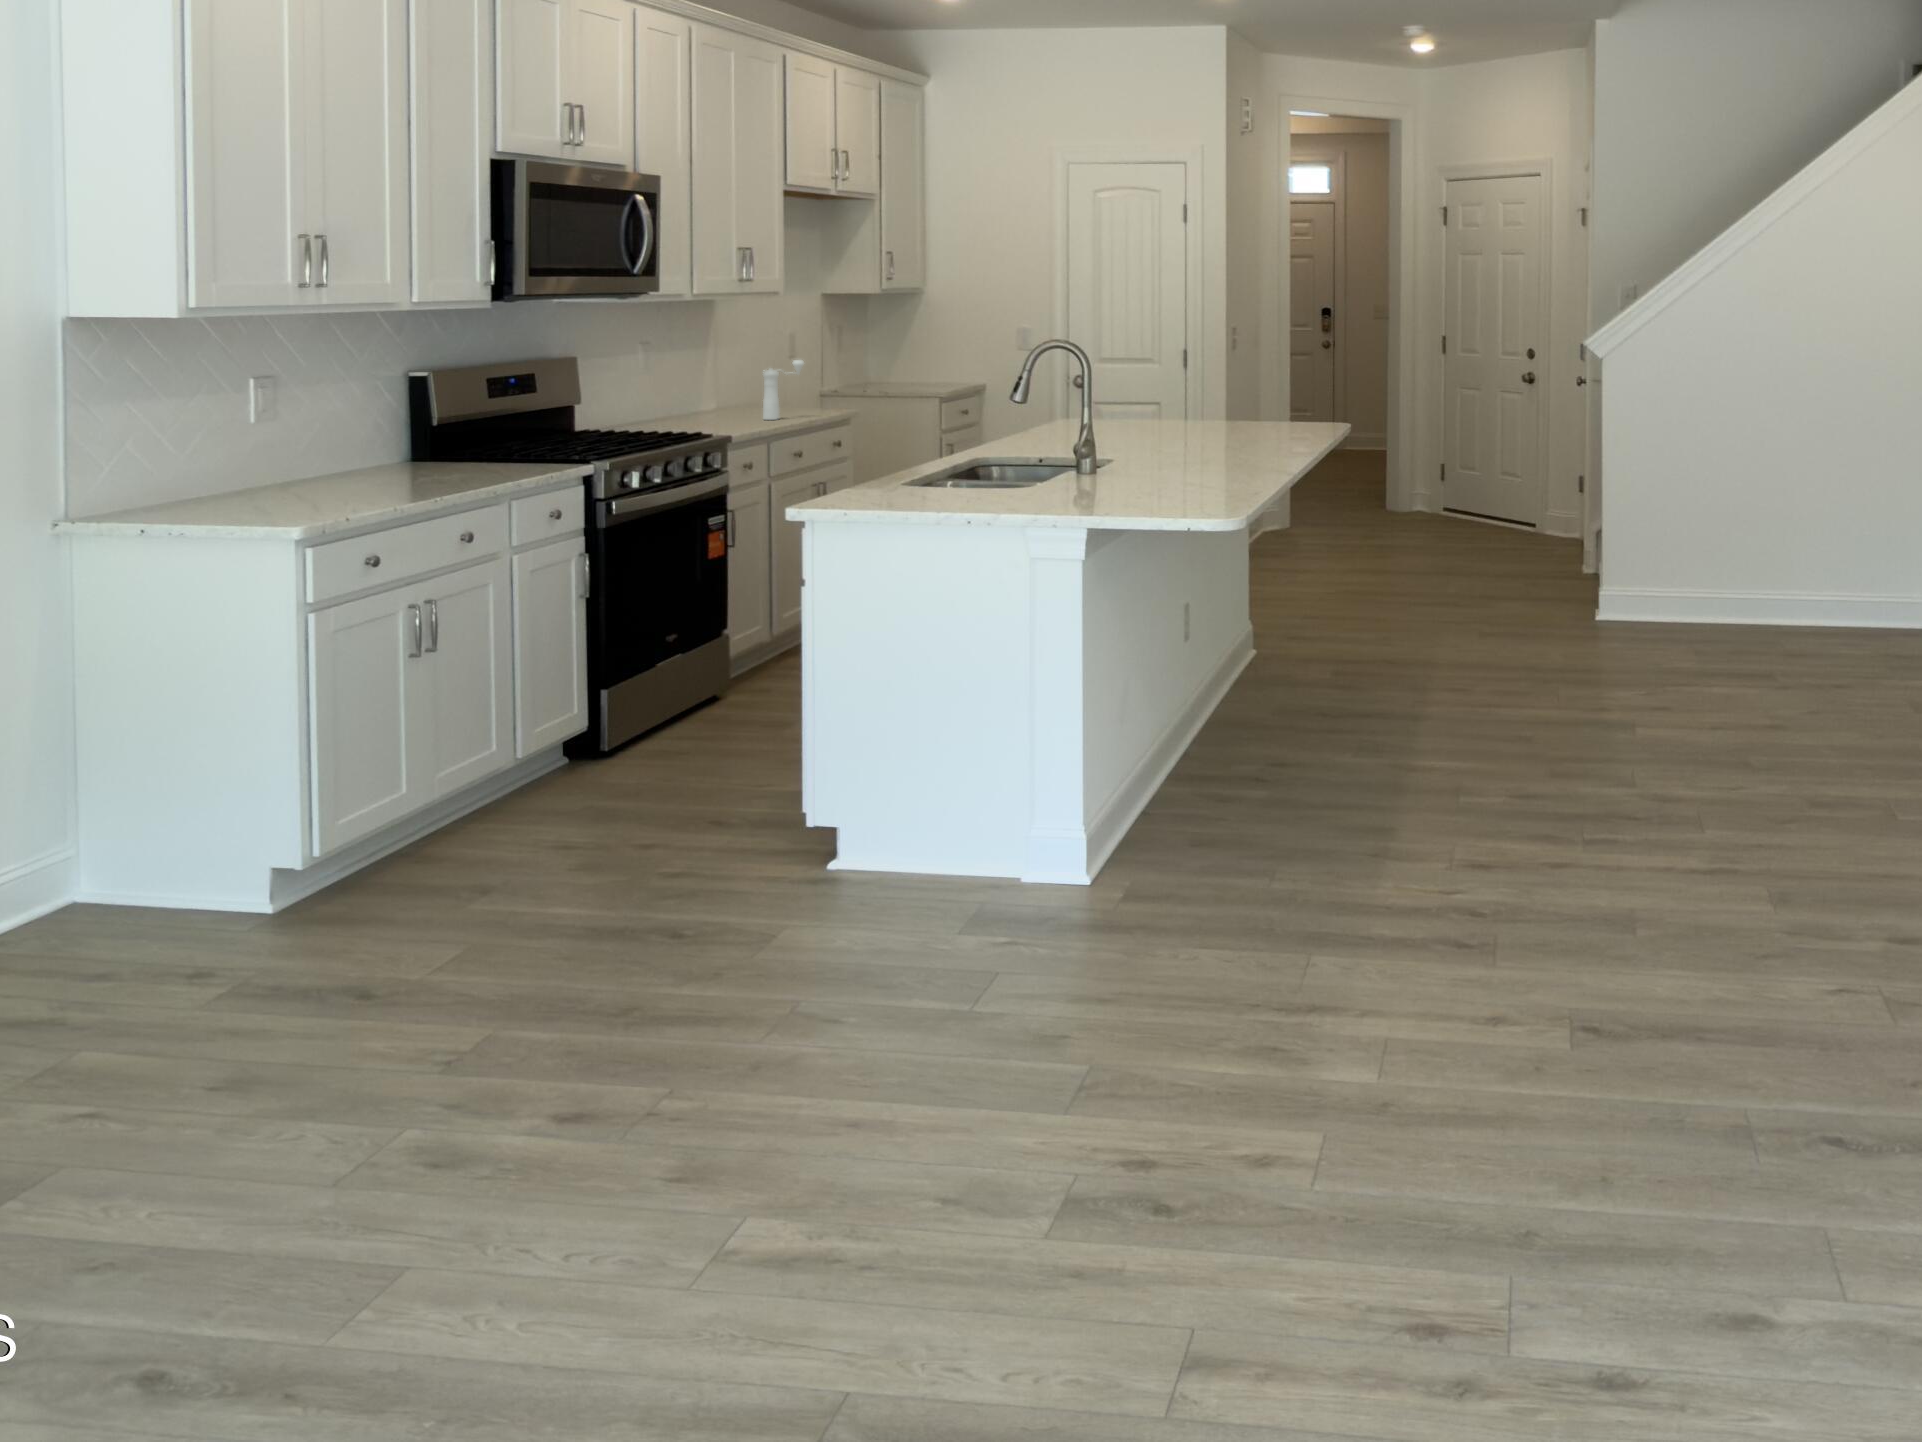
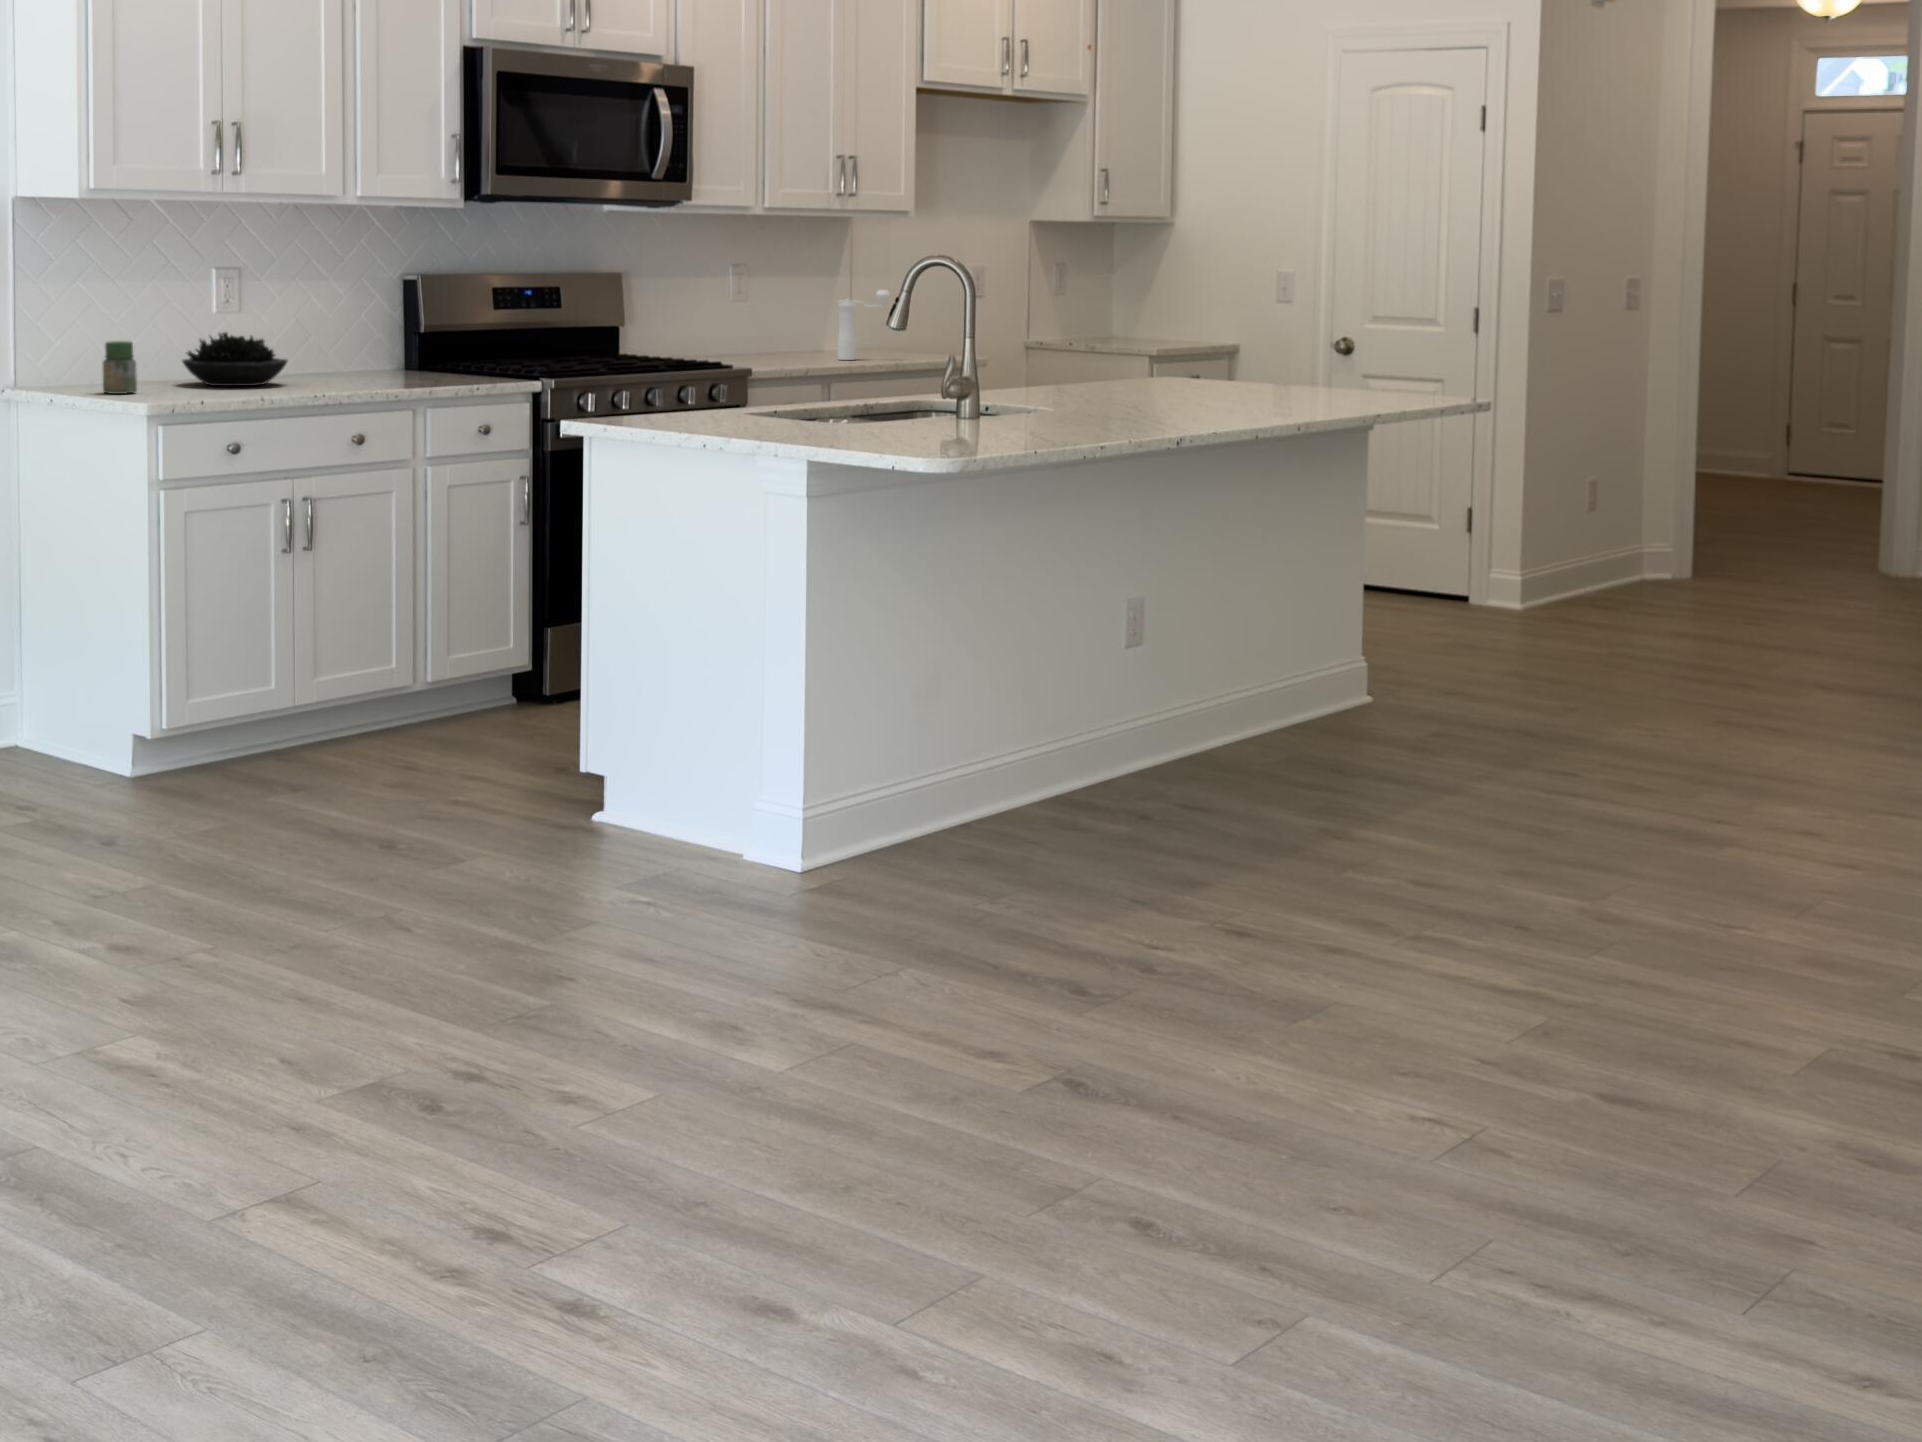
succulent plant: none [260,443,379,499] -> present [182,332,287,386]
jar: none [210,464,250,520] -> present [103,341,137,394]

